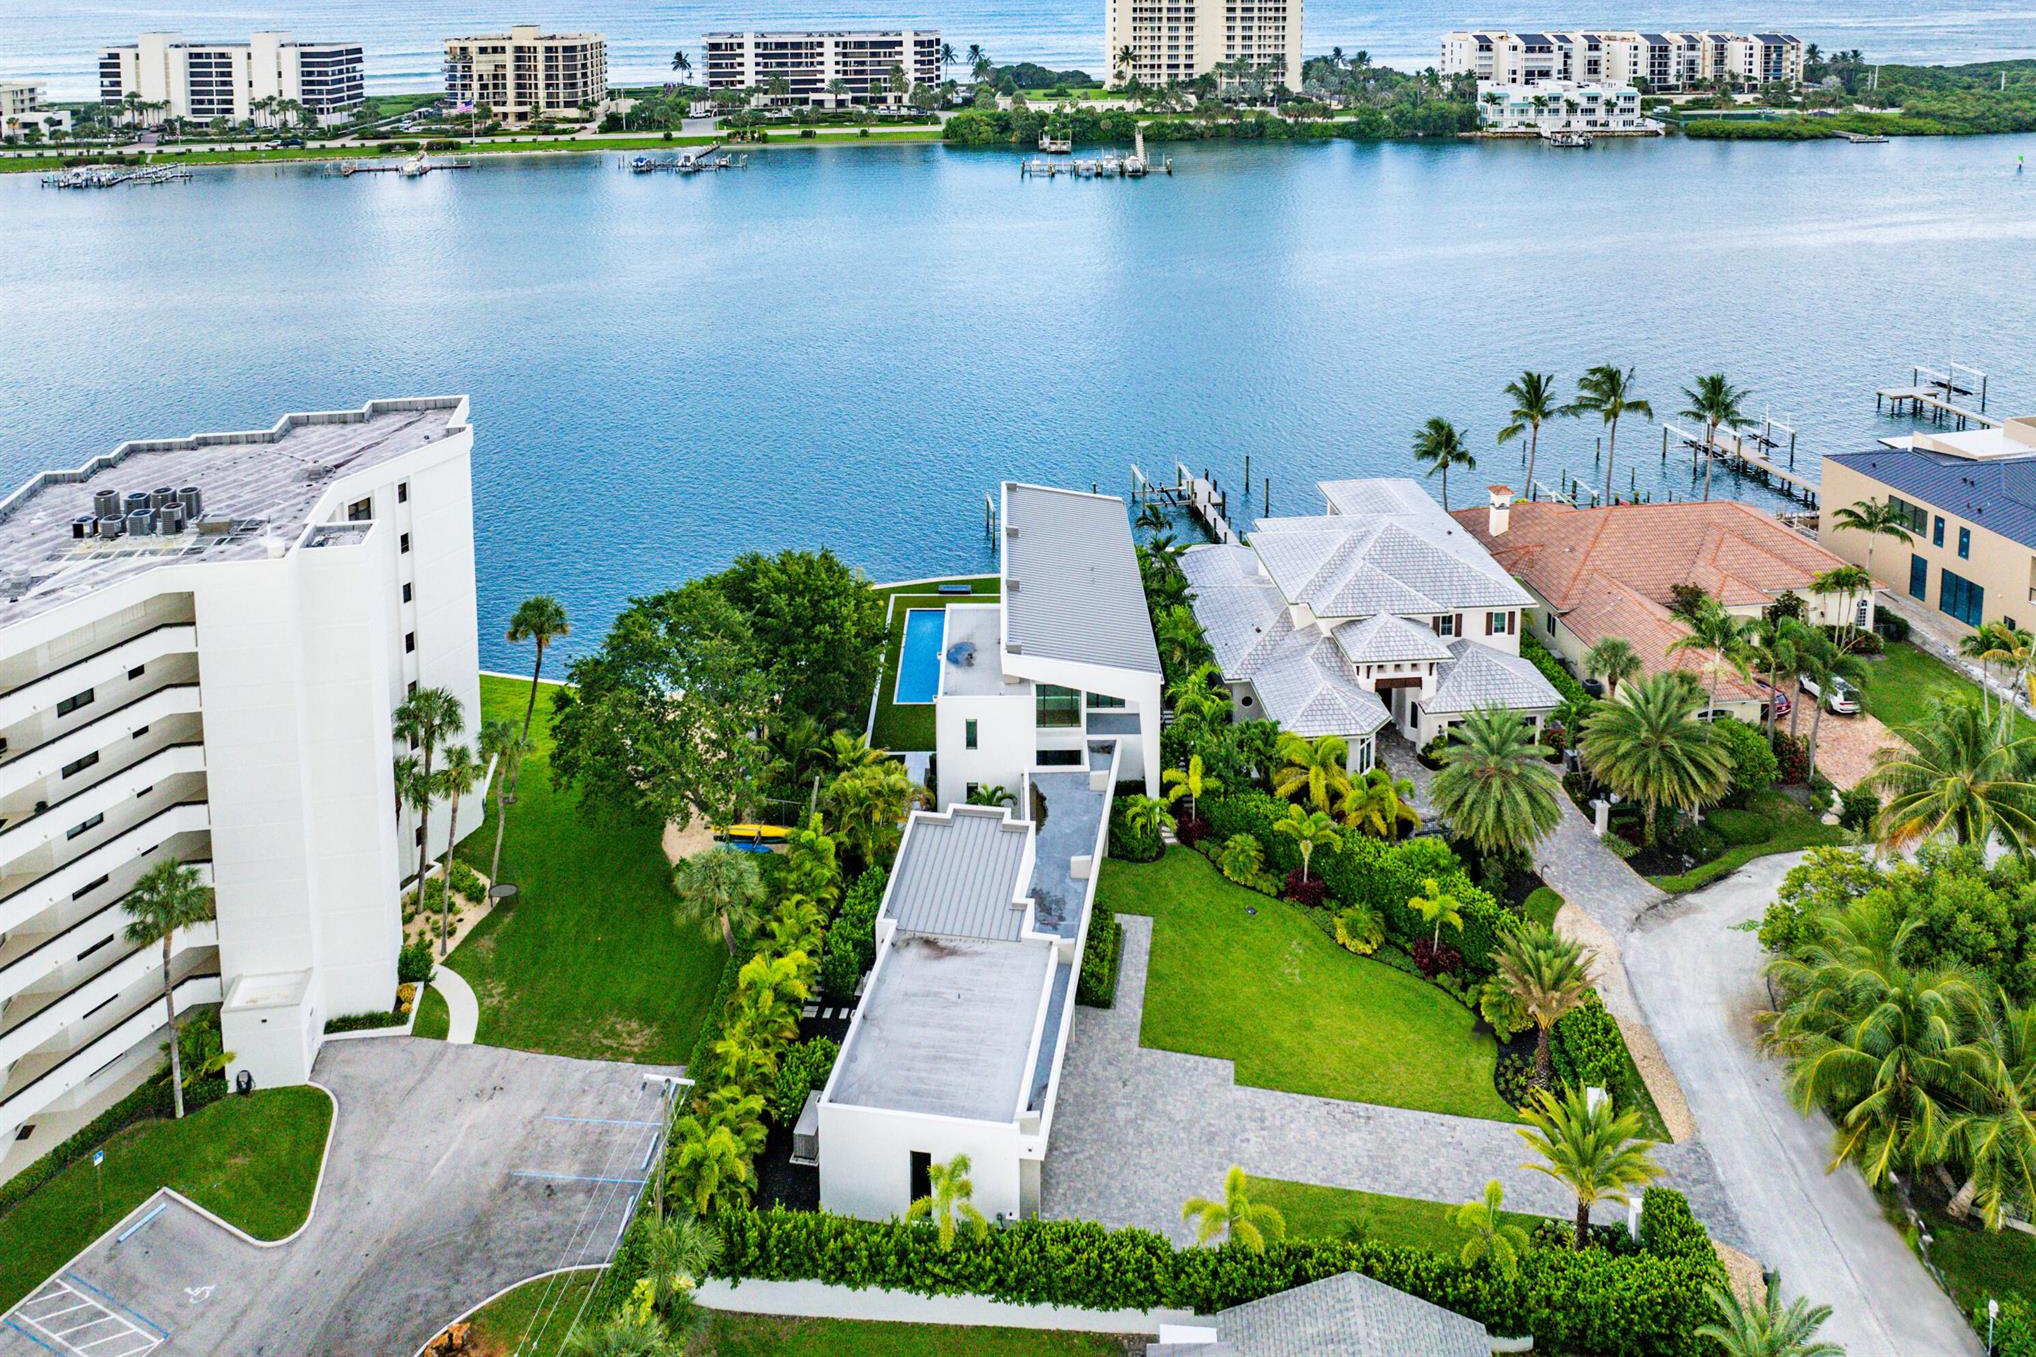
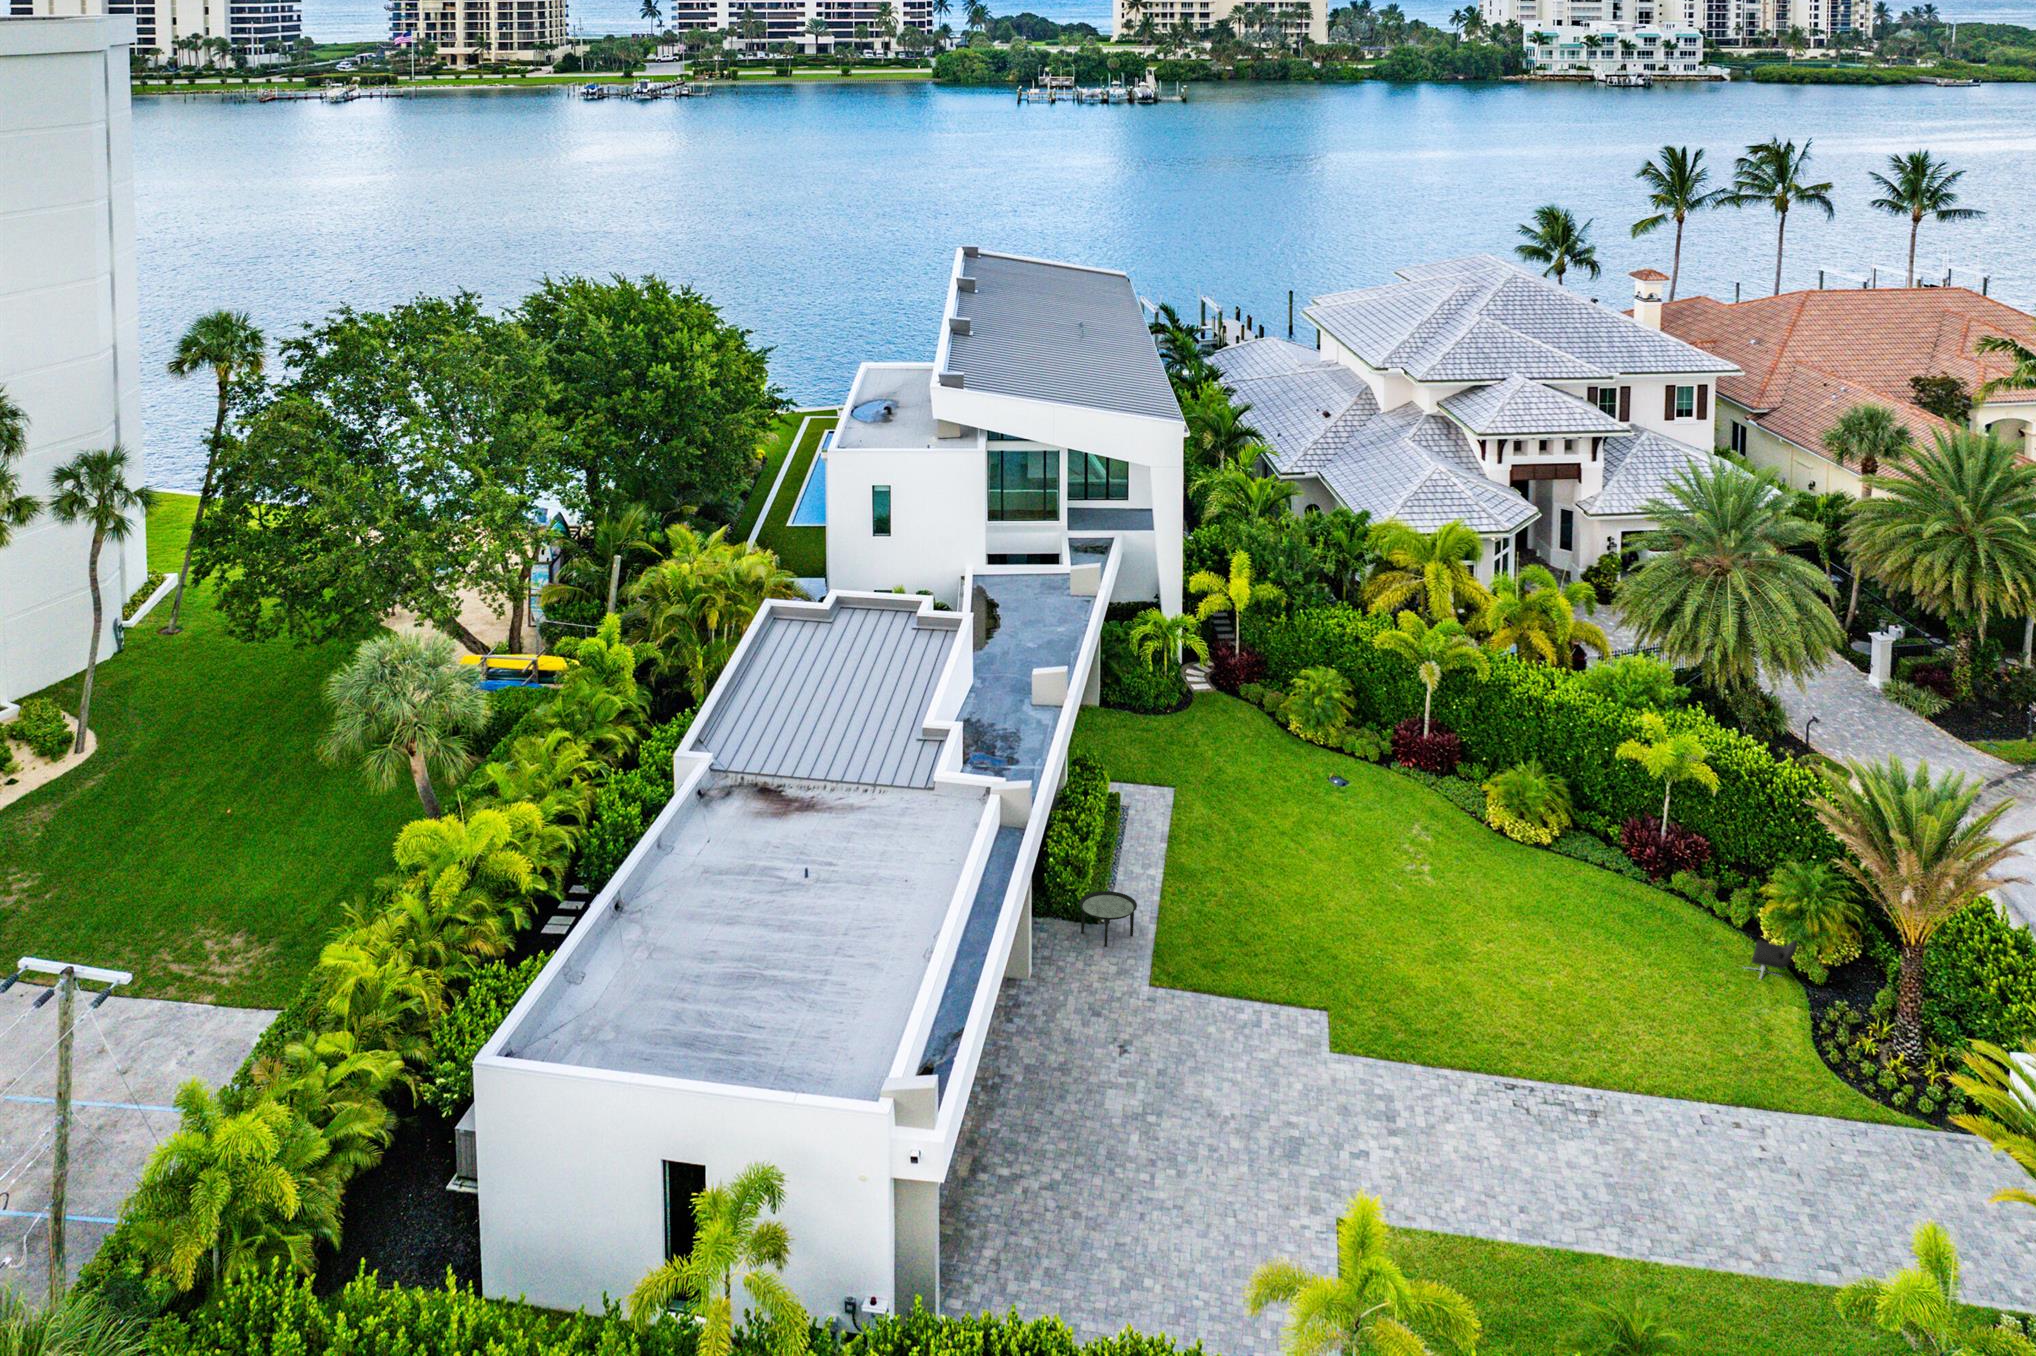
round table: present [488,883,518,910] -> present [1079,891,1137,947]

